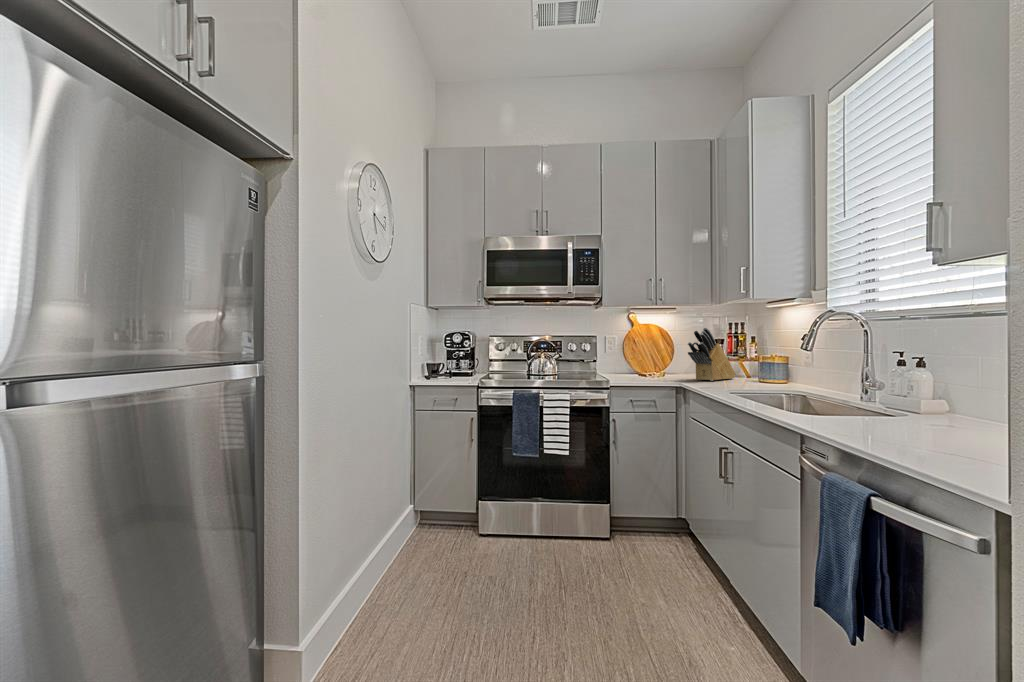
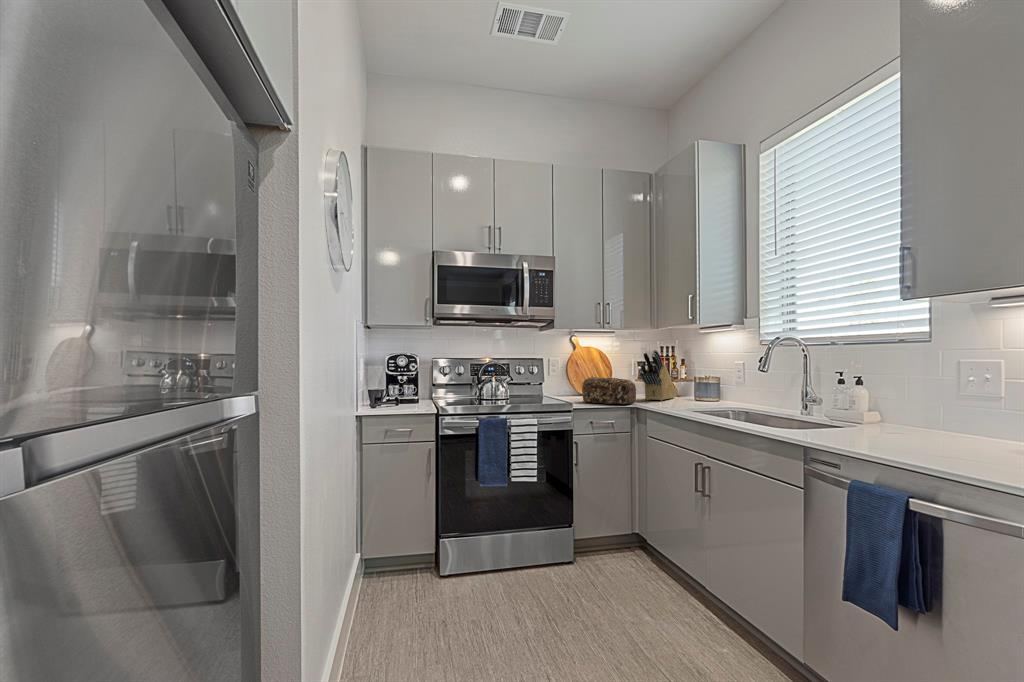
bread loaf: none [623,356,679,383] -> present [582,377,636,404]

